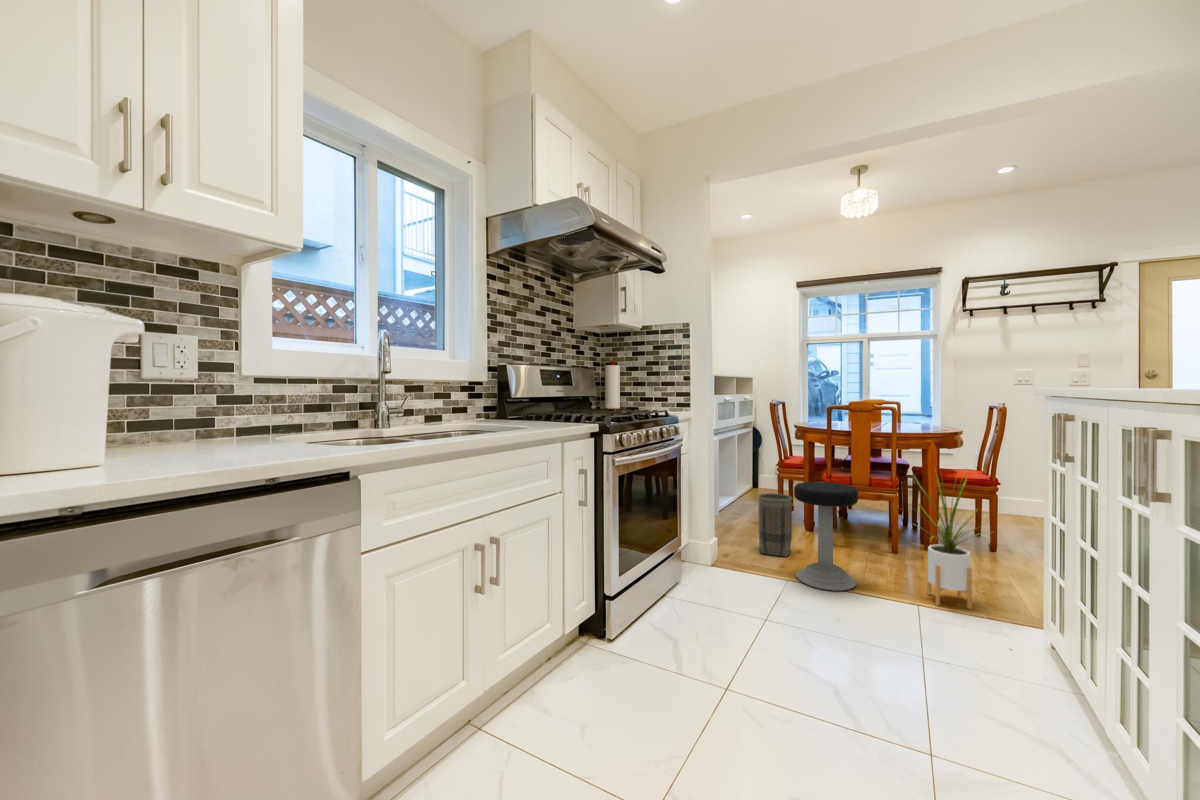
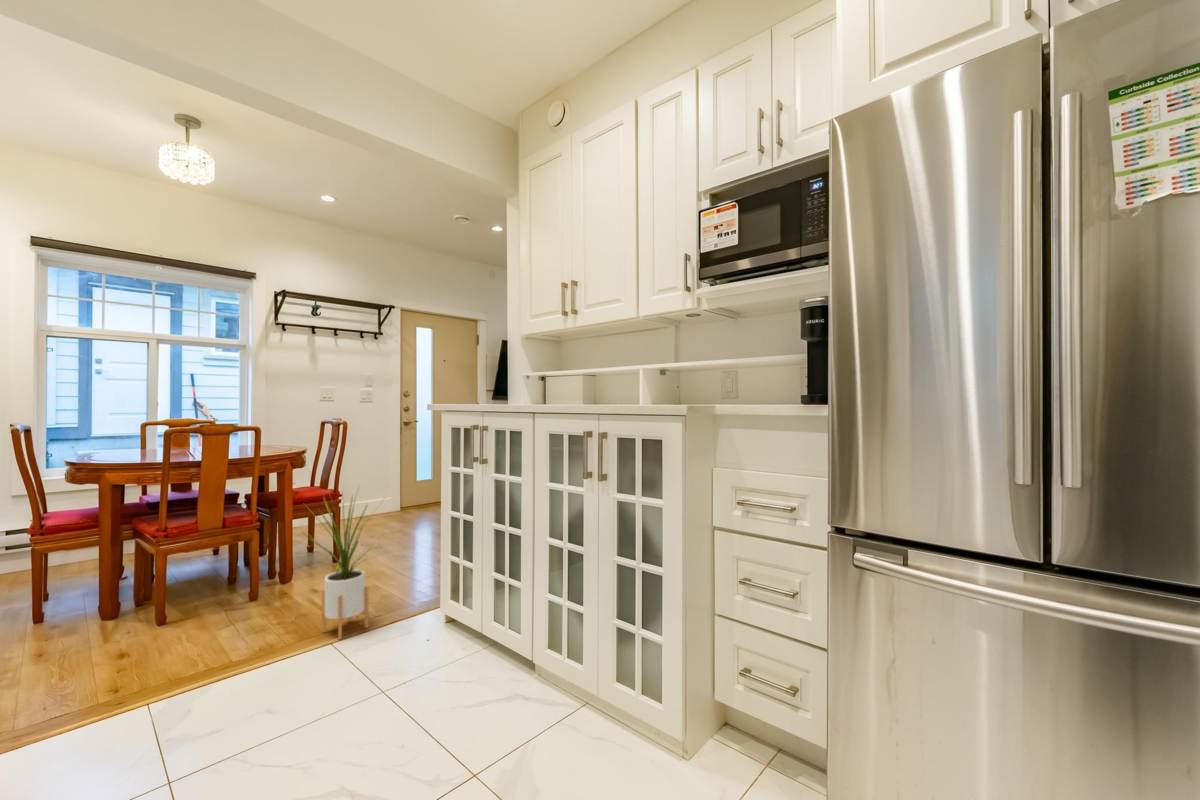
stool: present [794,482,858,591] -> none [139,534,245,698]
basket: present [758,493,792,557] -> none [31,576,106,693]

